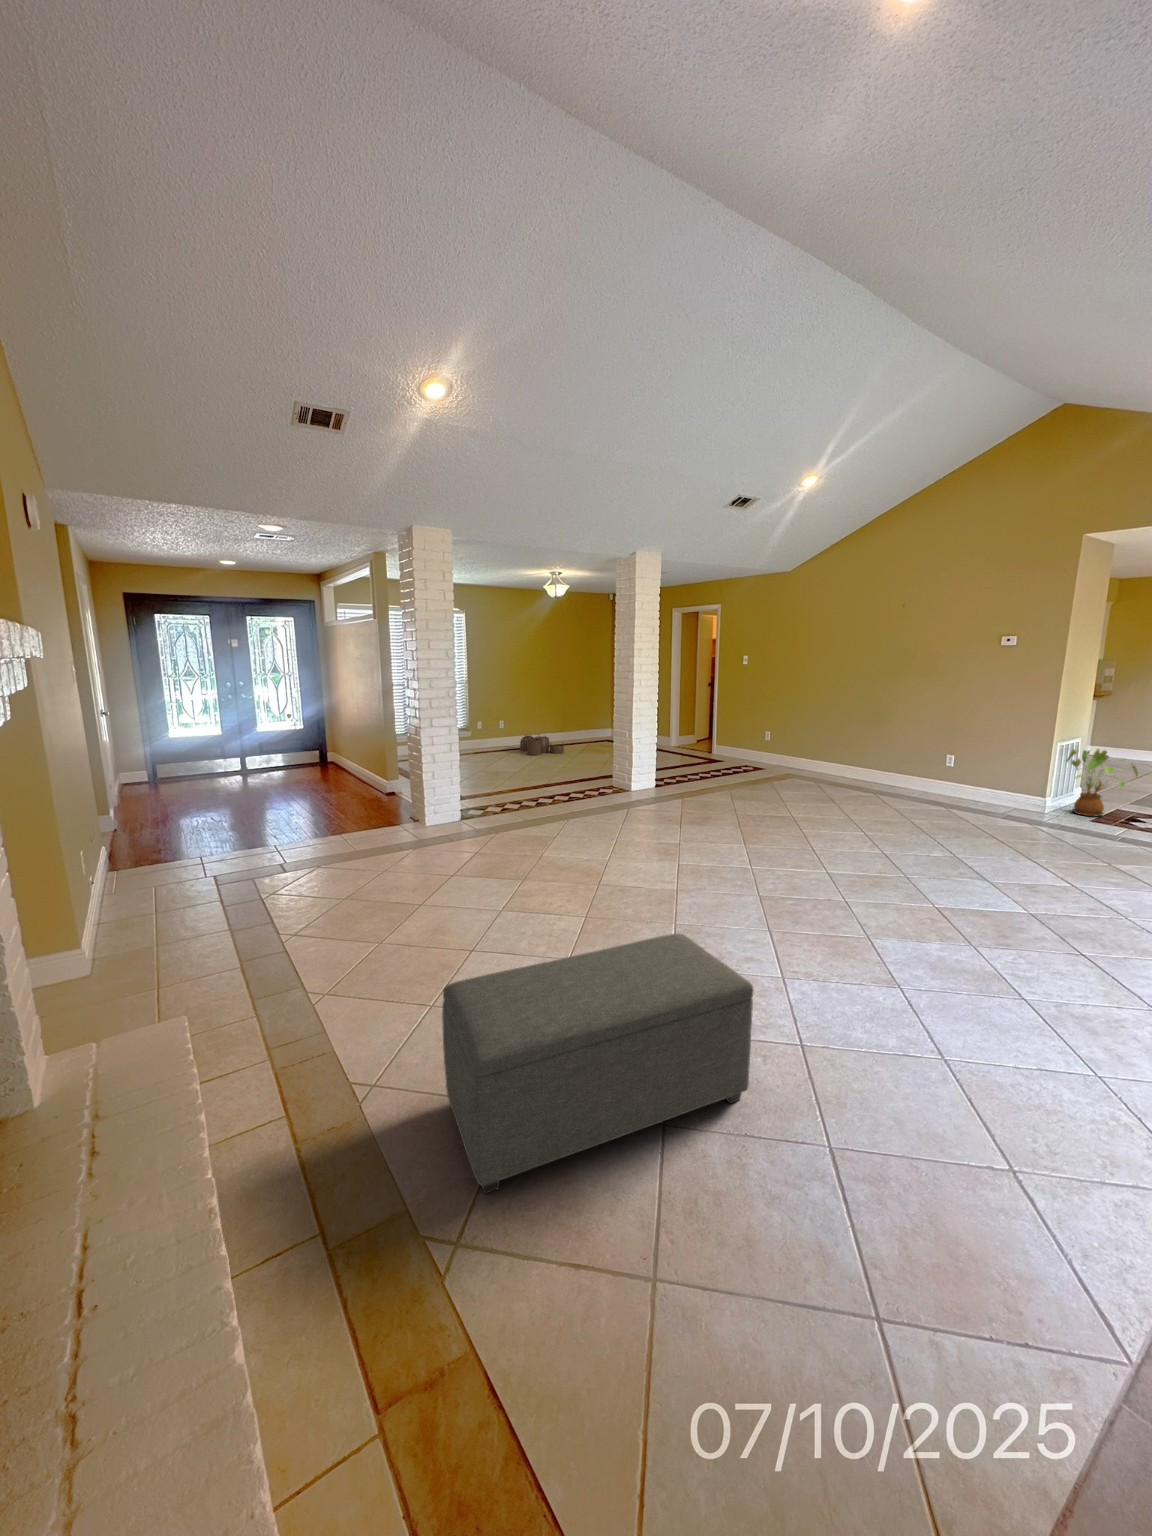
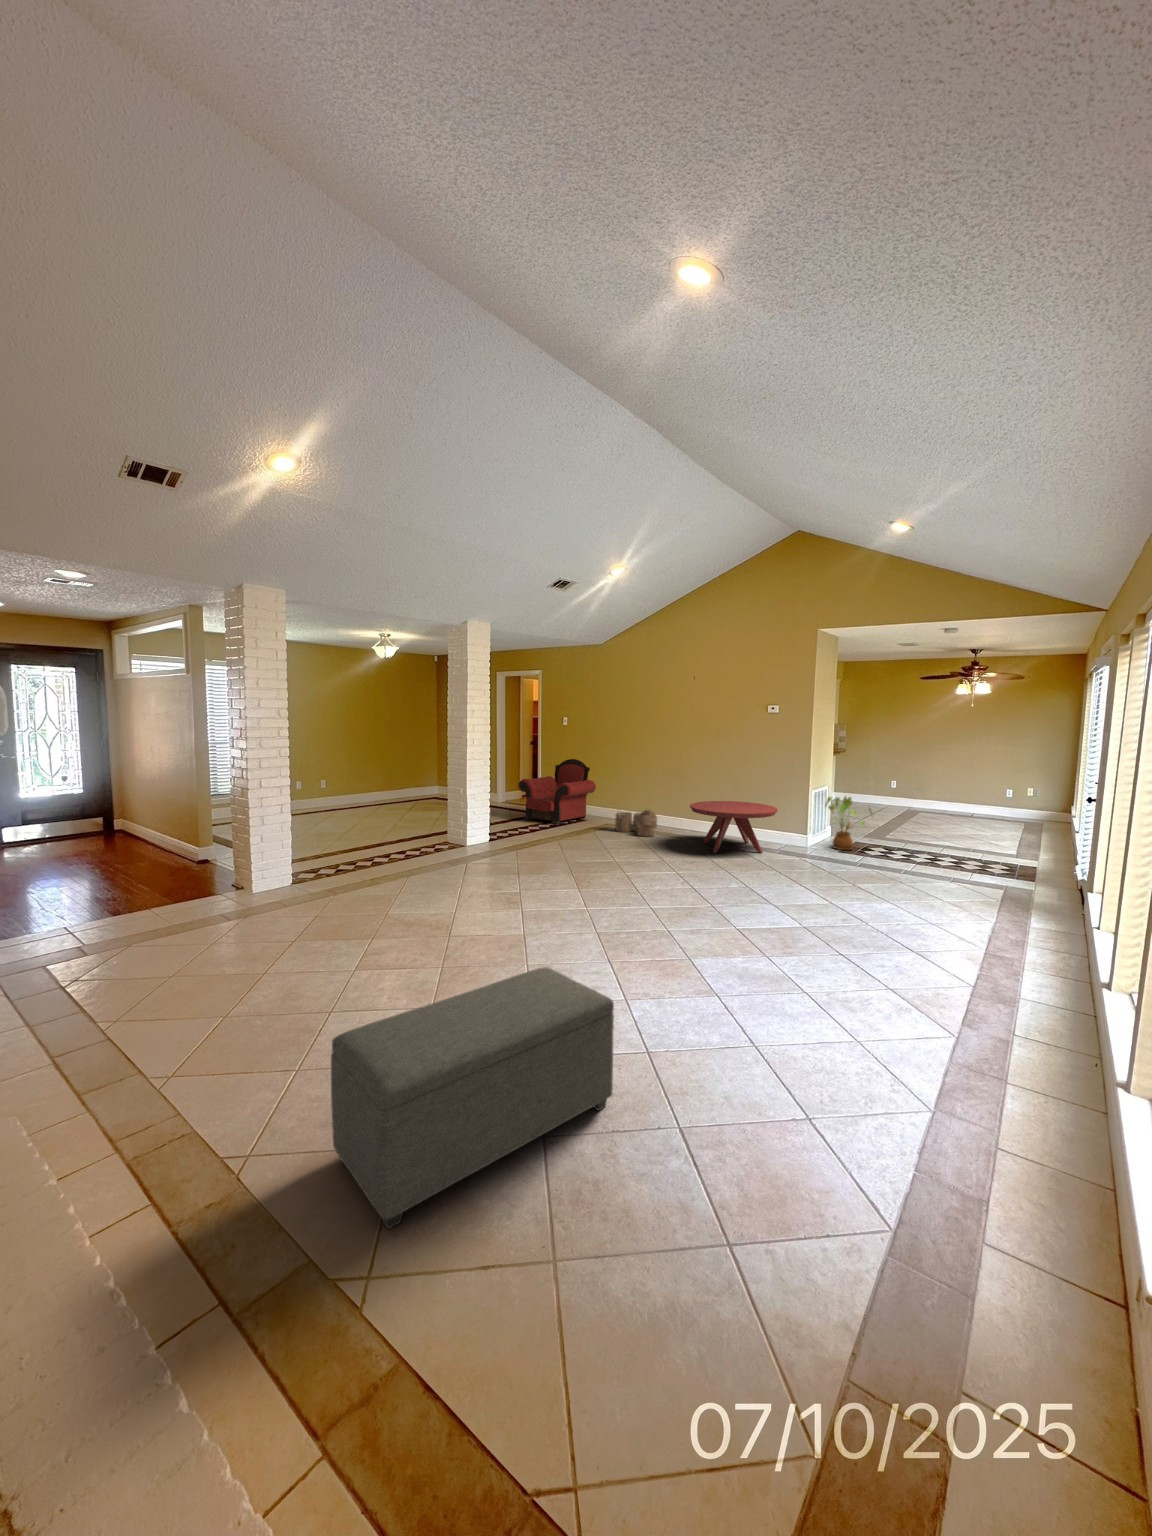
armchair: none [689,701,773,770] -> present [519,759,596,824]
woven basket: present [520,734,564,755] -> present [615,810,657,837]
coffee table: none [882,751,998,814] -> present [690,801,777,853]

